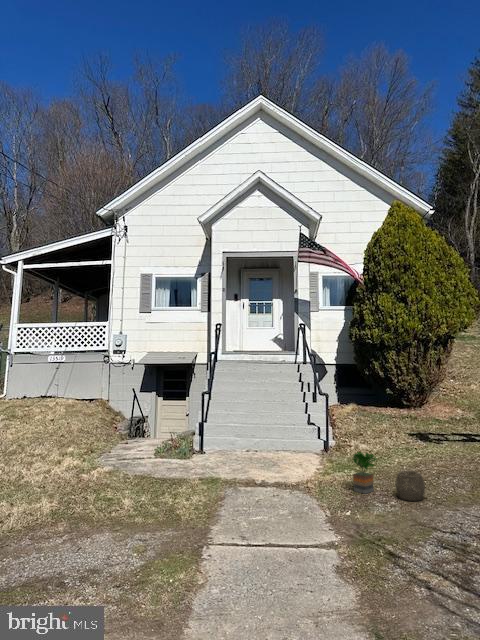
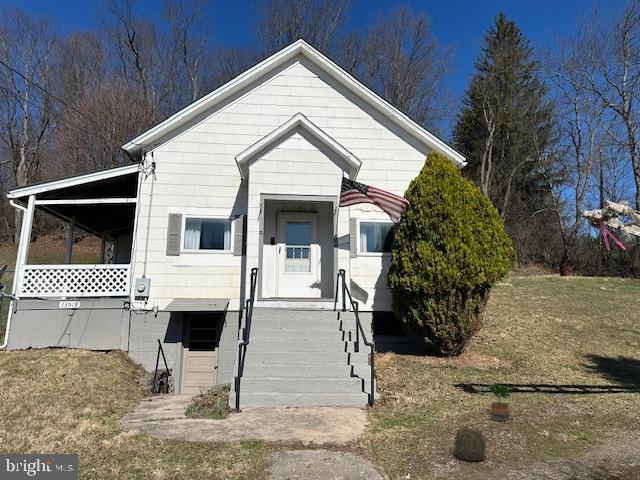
potted tree: present [353,452,376,494] -> present [489,384,511,422]

